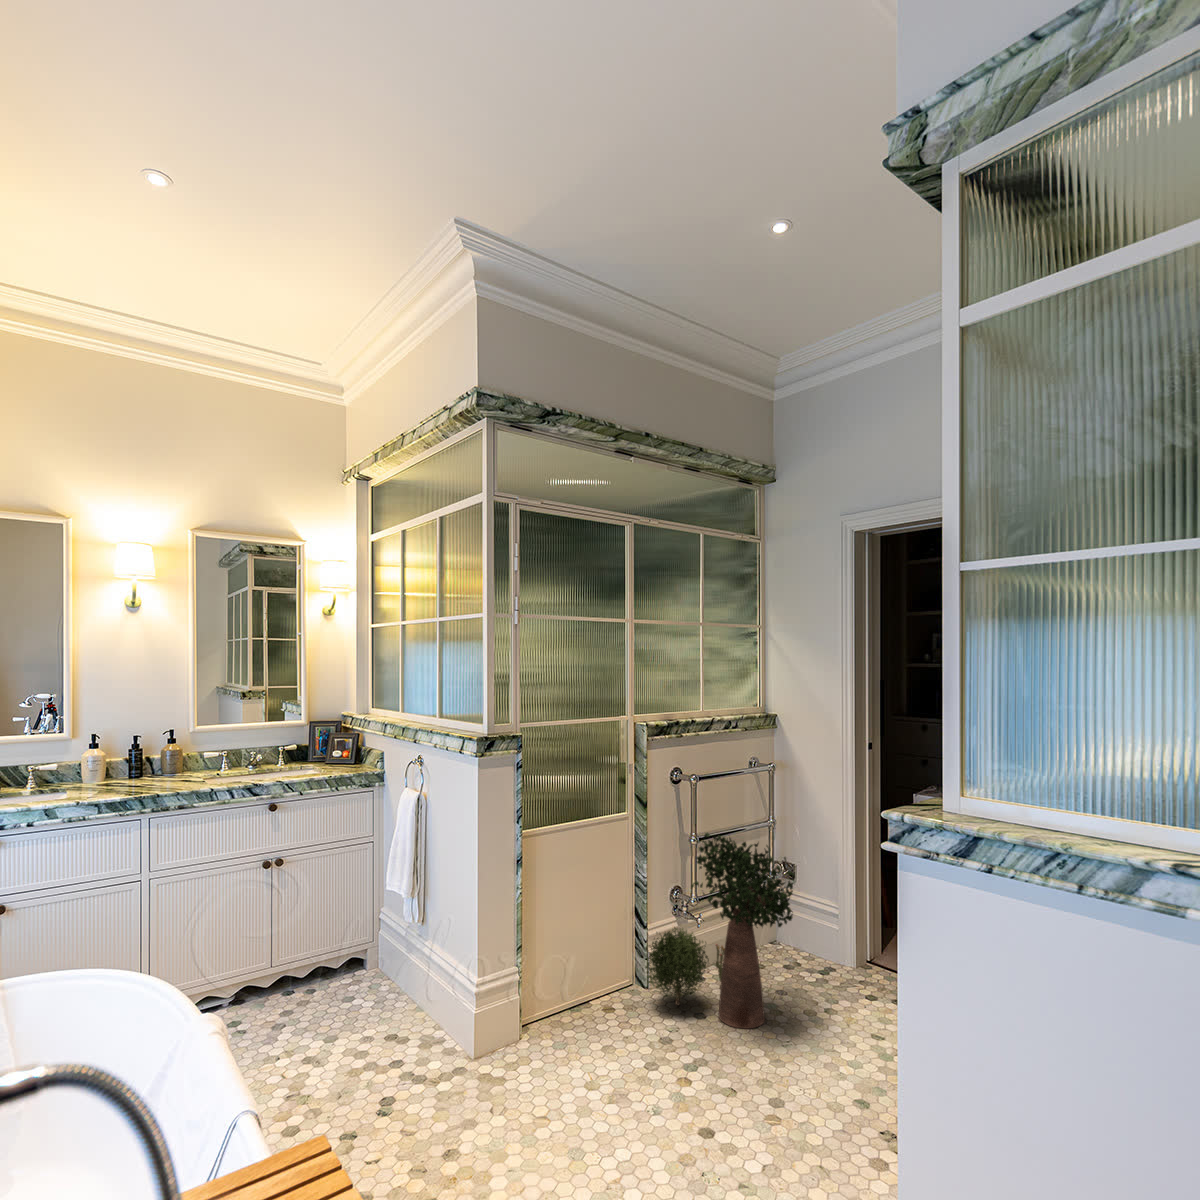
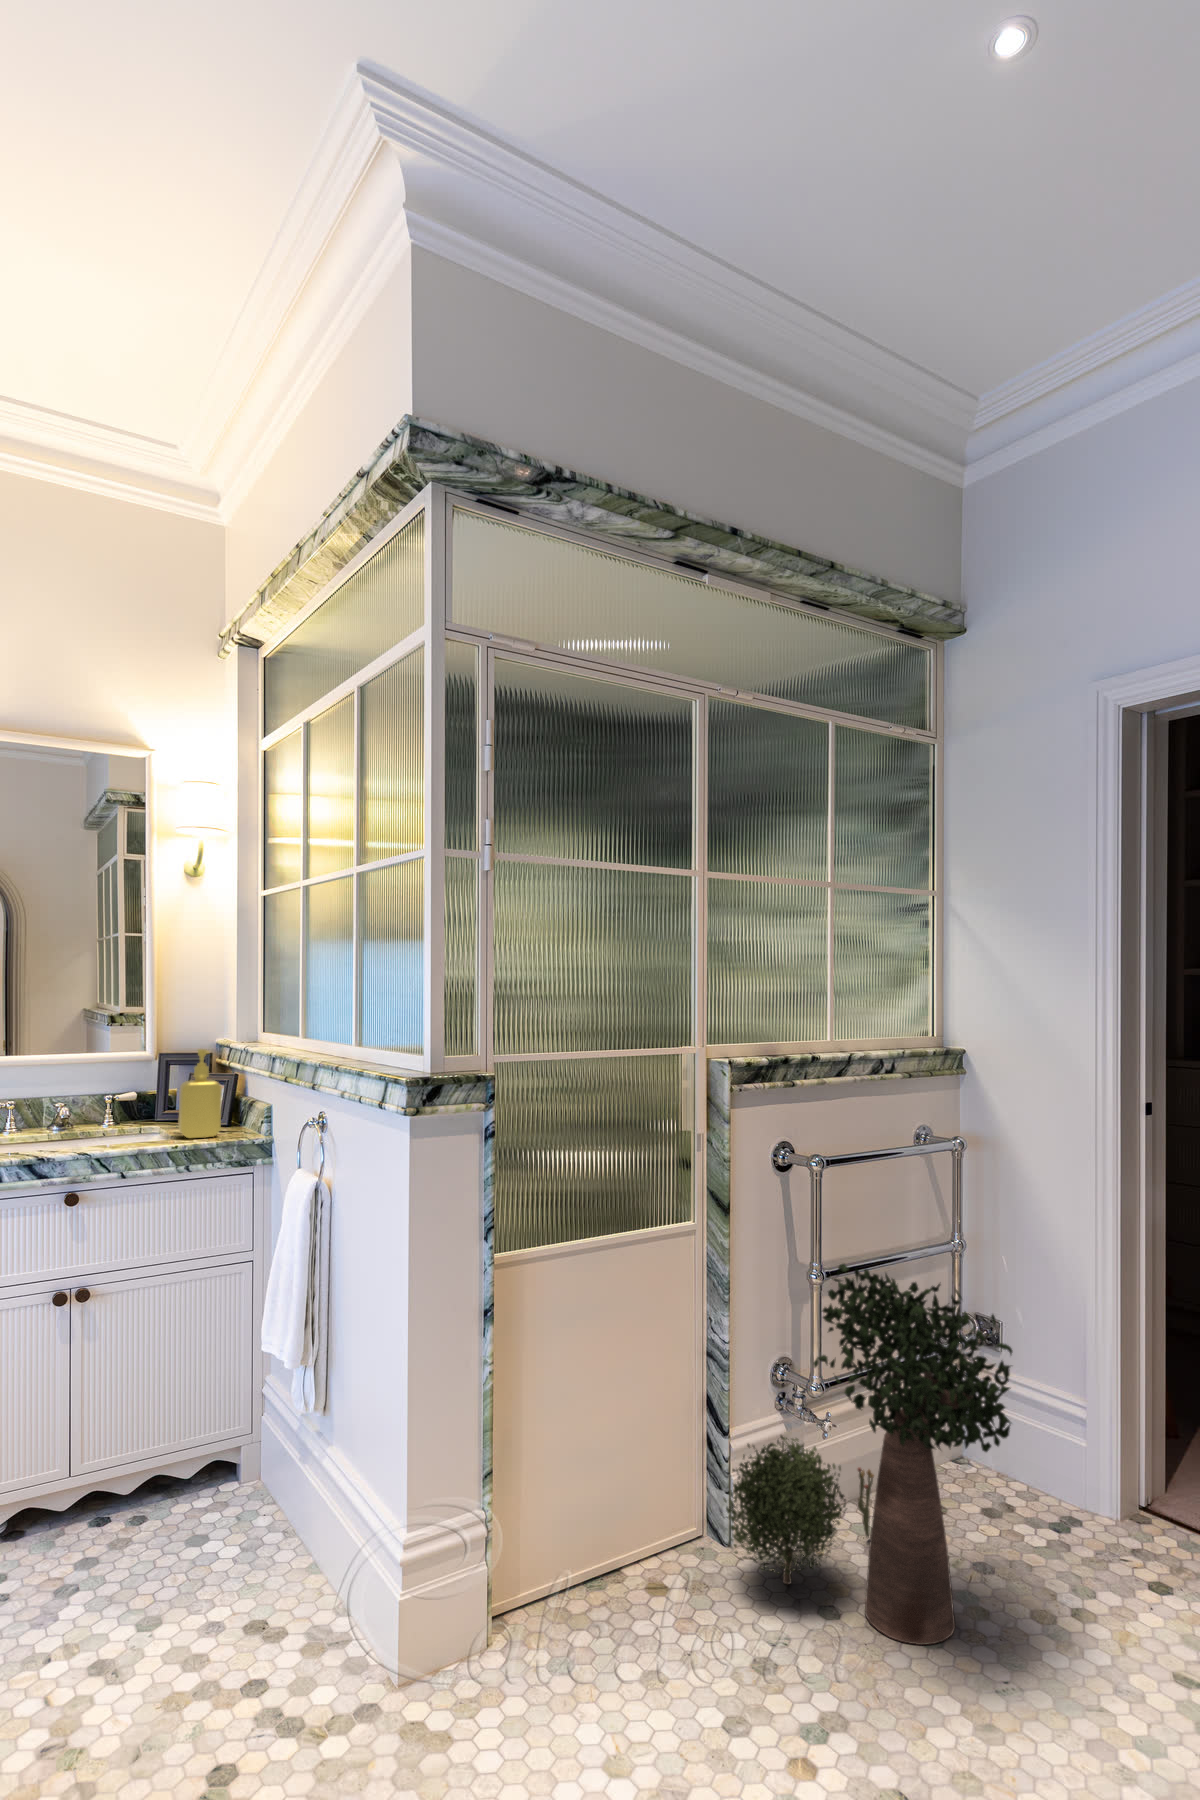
soap dispenser: none [327,720,352,772] -> present [178,1049,222,1138]

